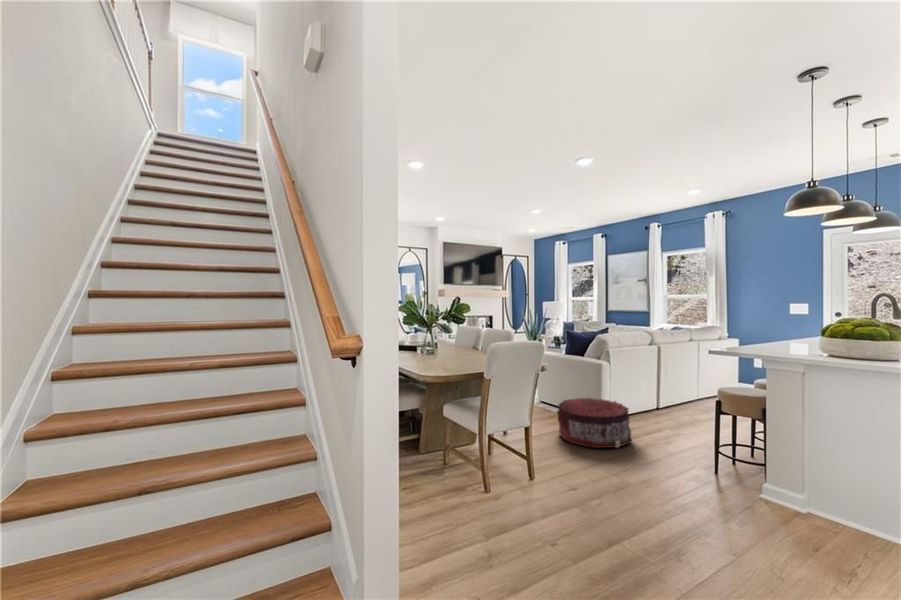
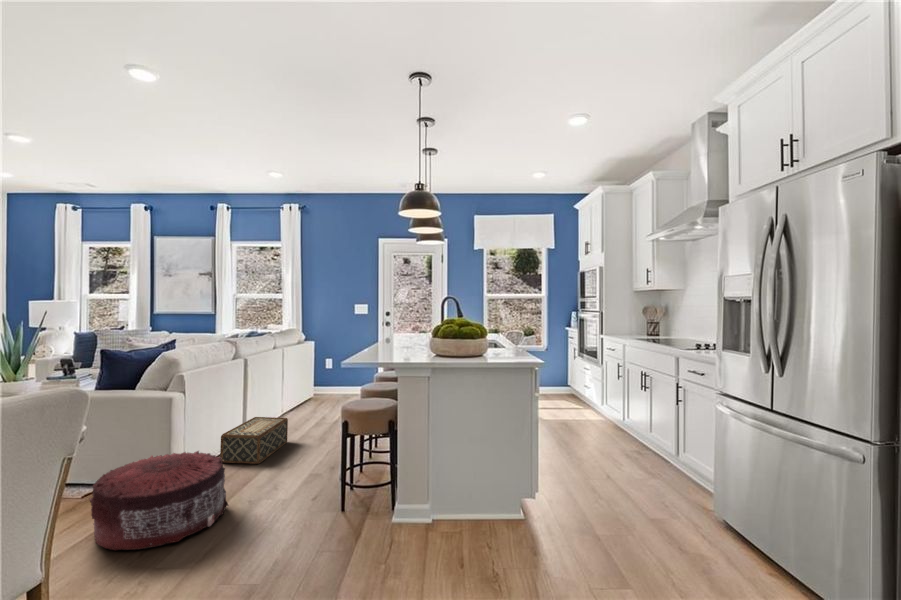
woven basket: none [637,392,694,426] -> present [220,417,288,464]

